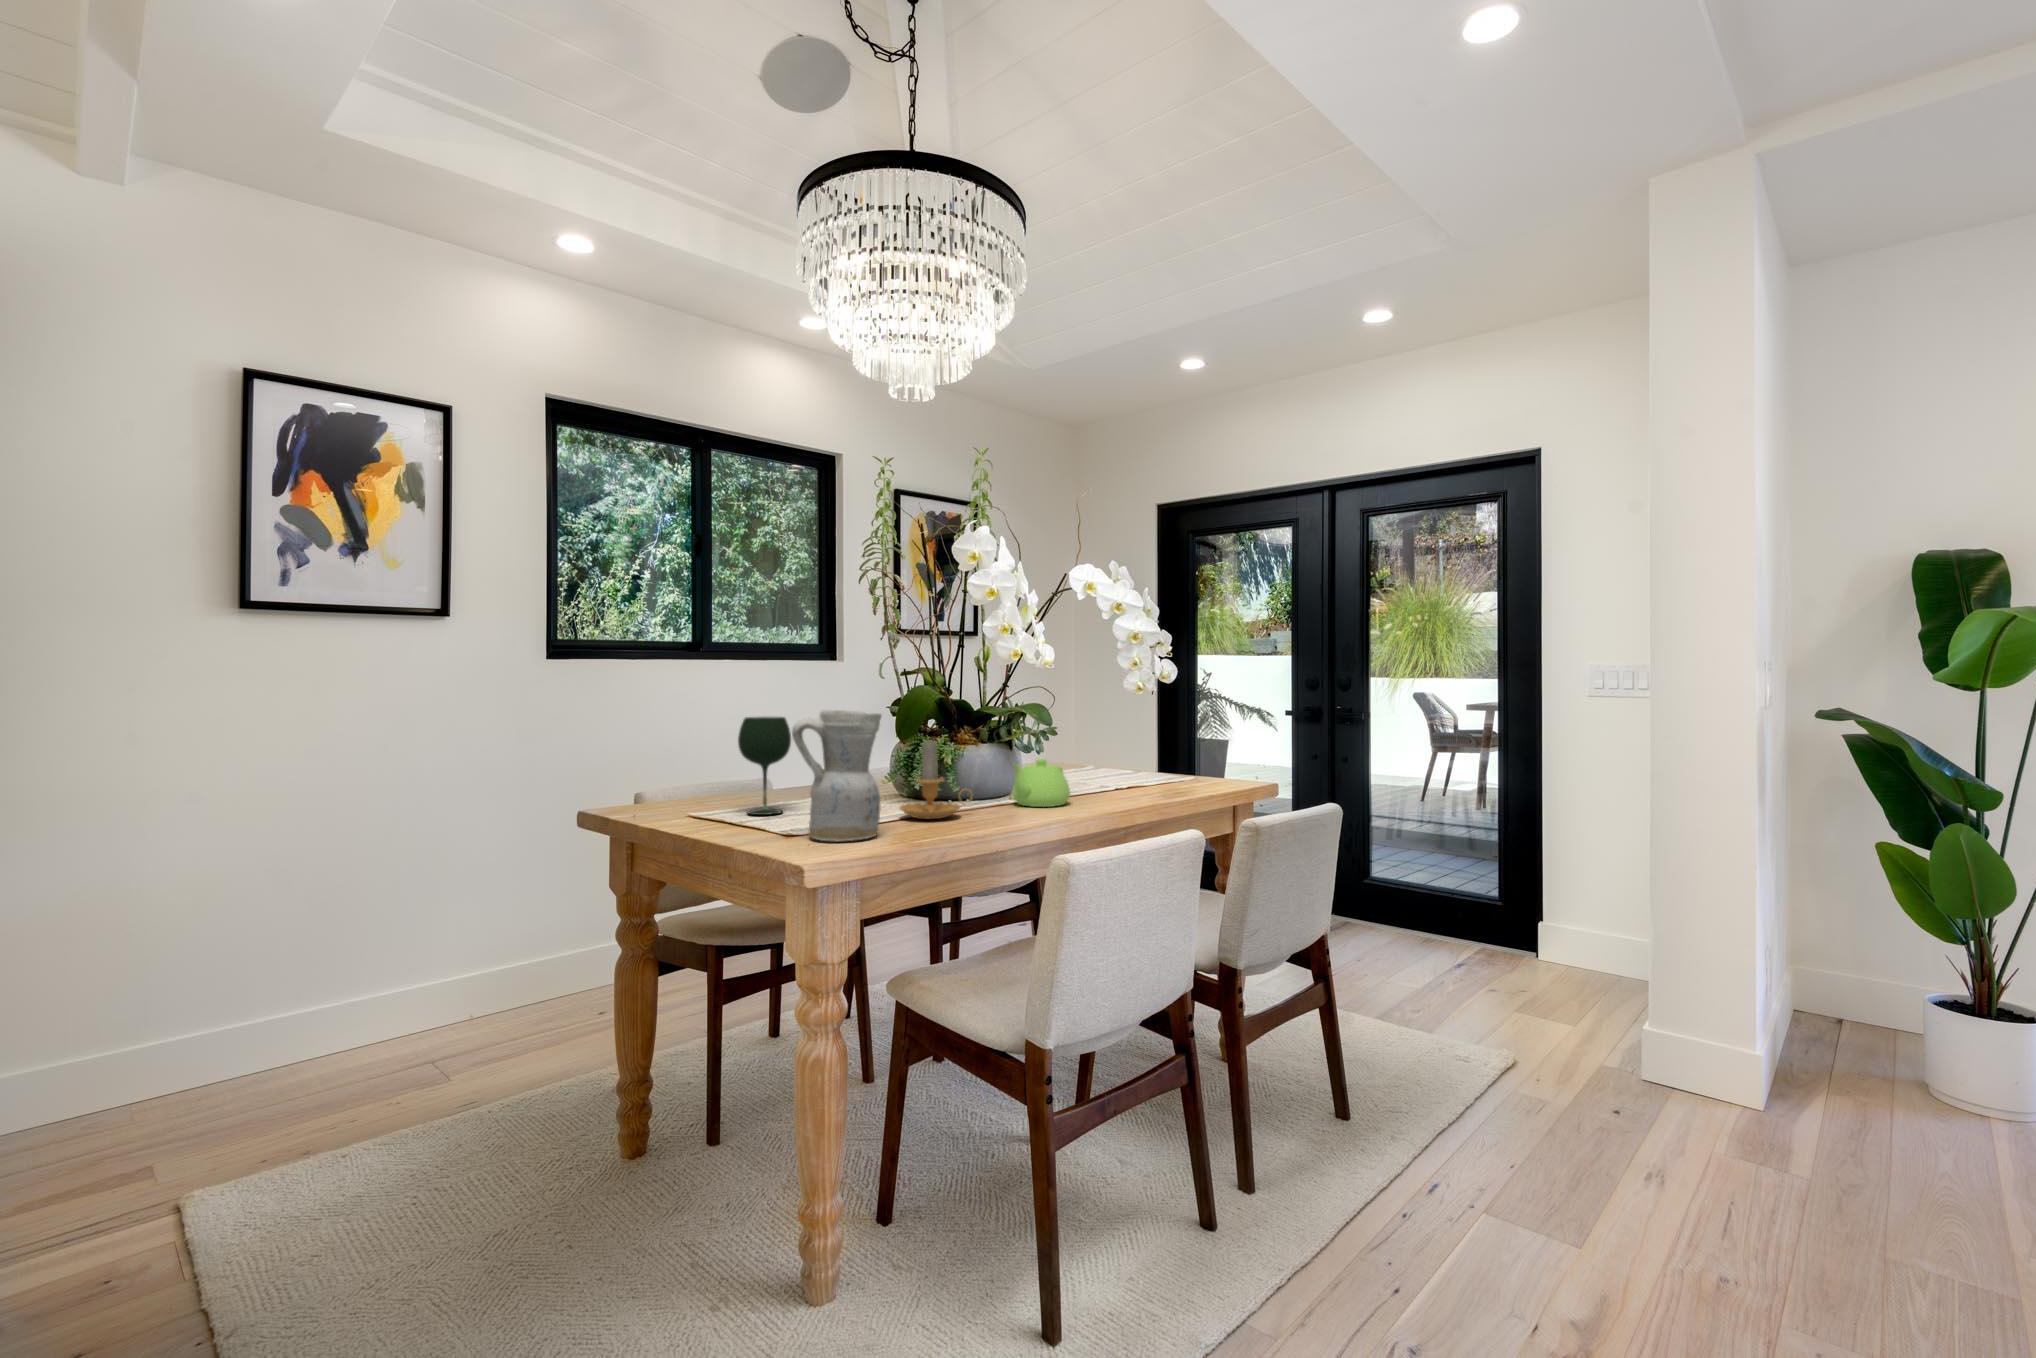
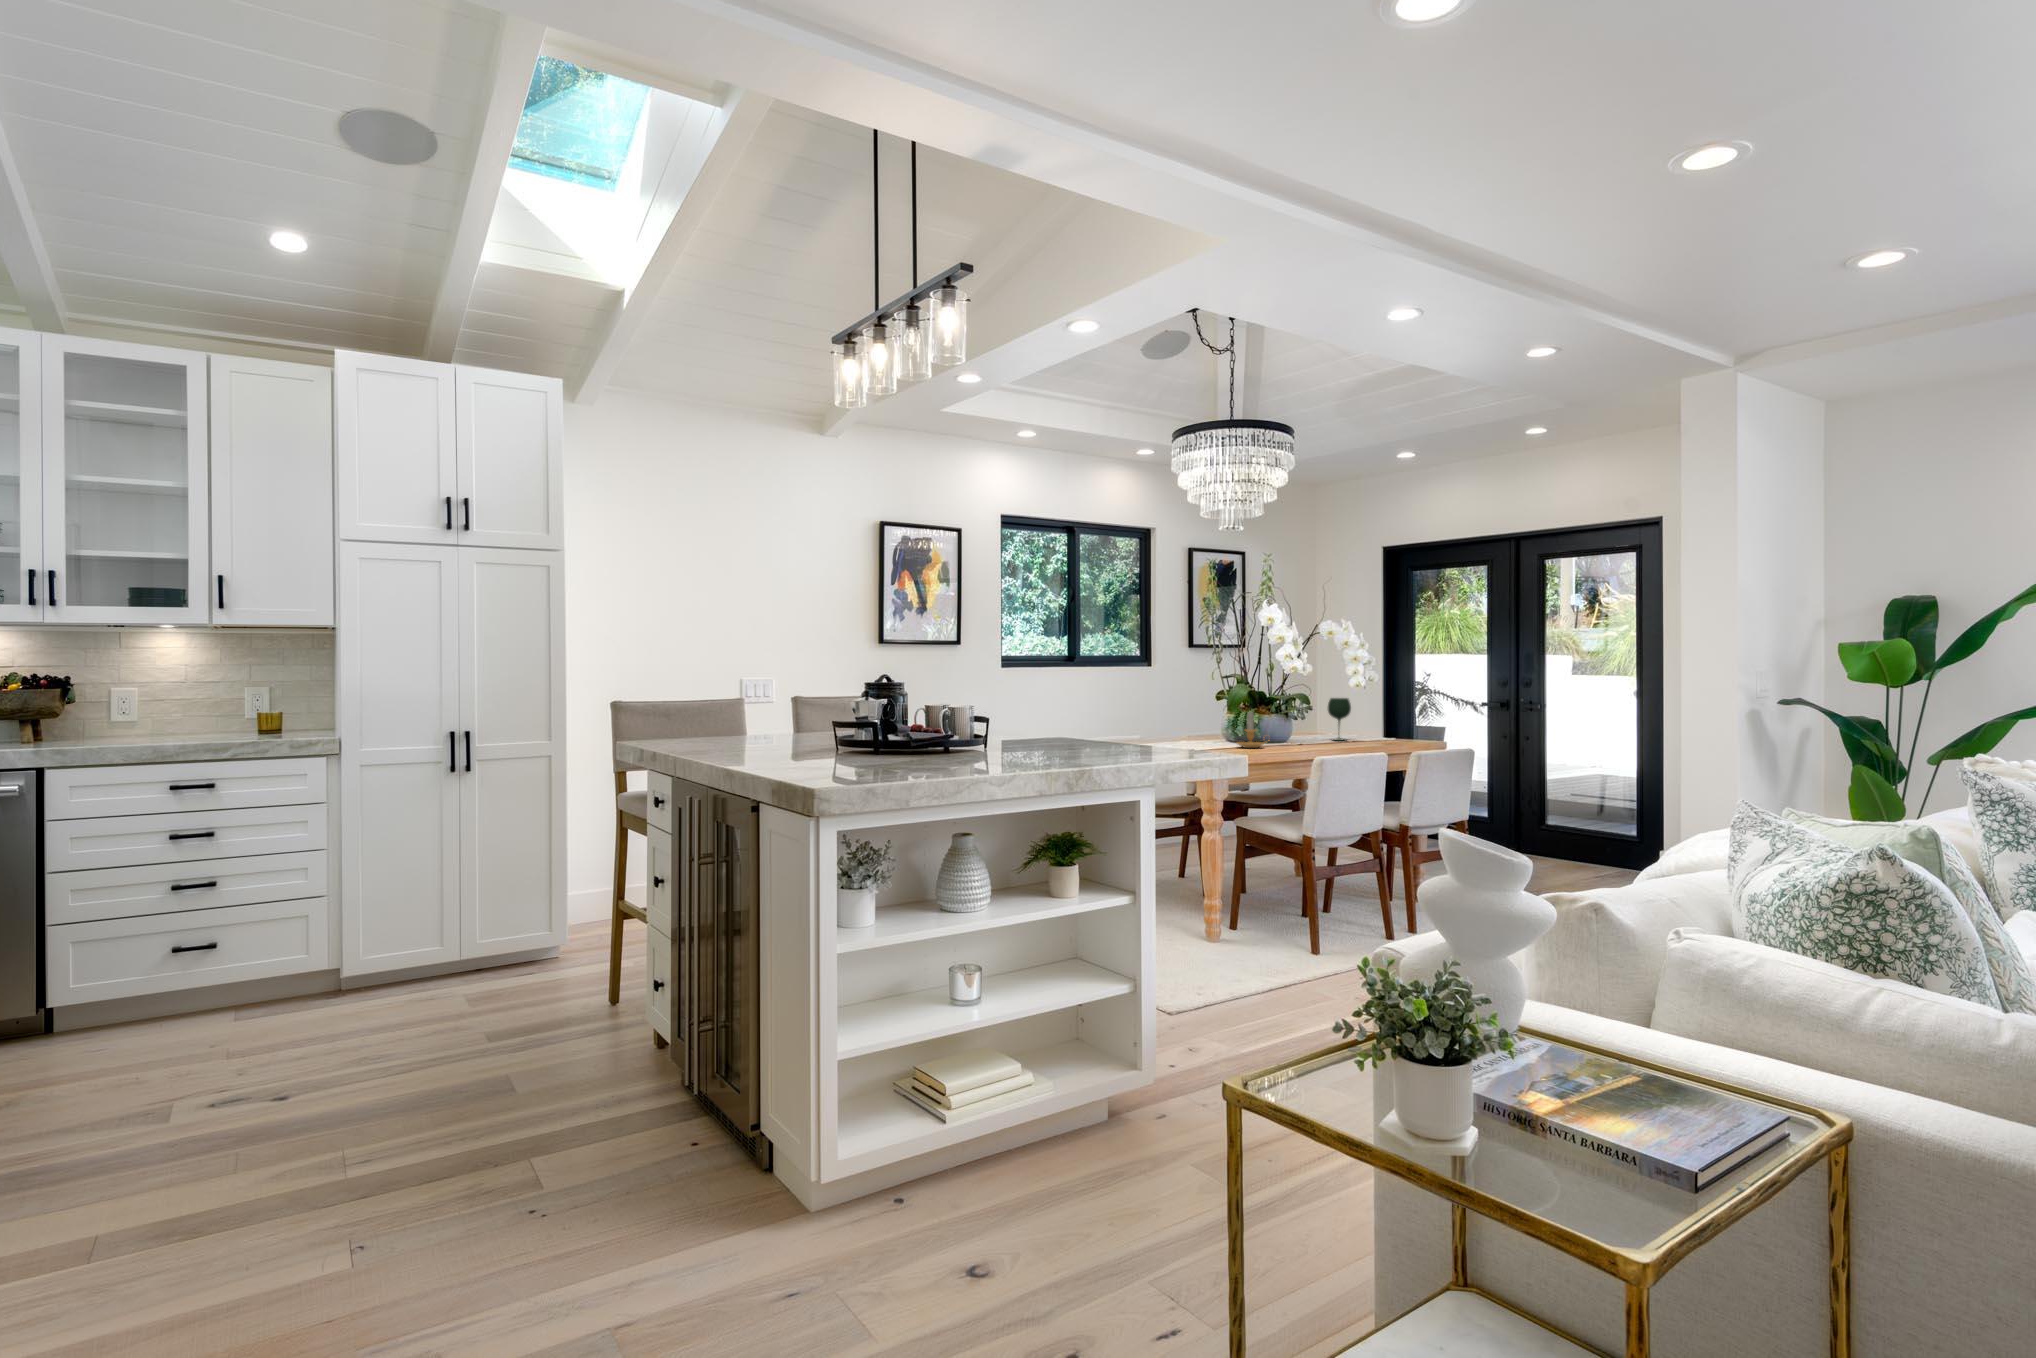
ceramic pitcher: present [792,710,882,841] -> none [1199,697,1236,752]
wine glass: present [738,717,791,815] -> present [1328,698,1351,741]
teapot: present [1012,759,1070,807] -> none [1287,723,1317,746]

